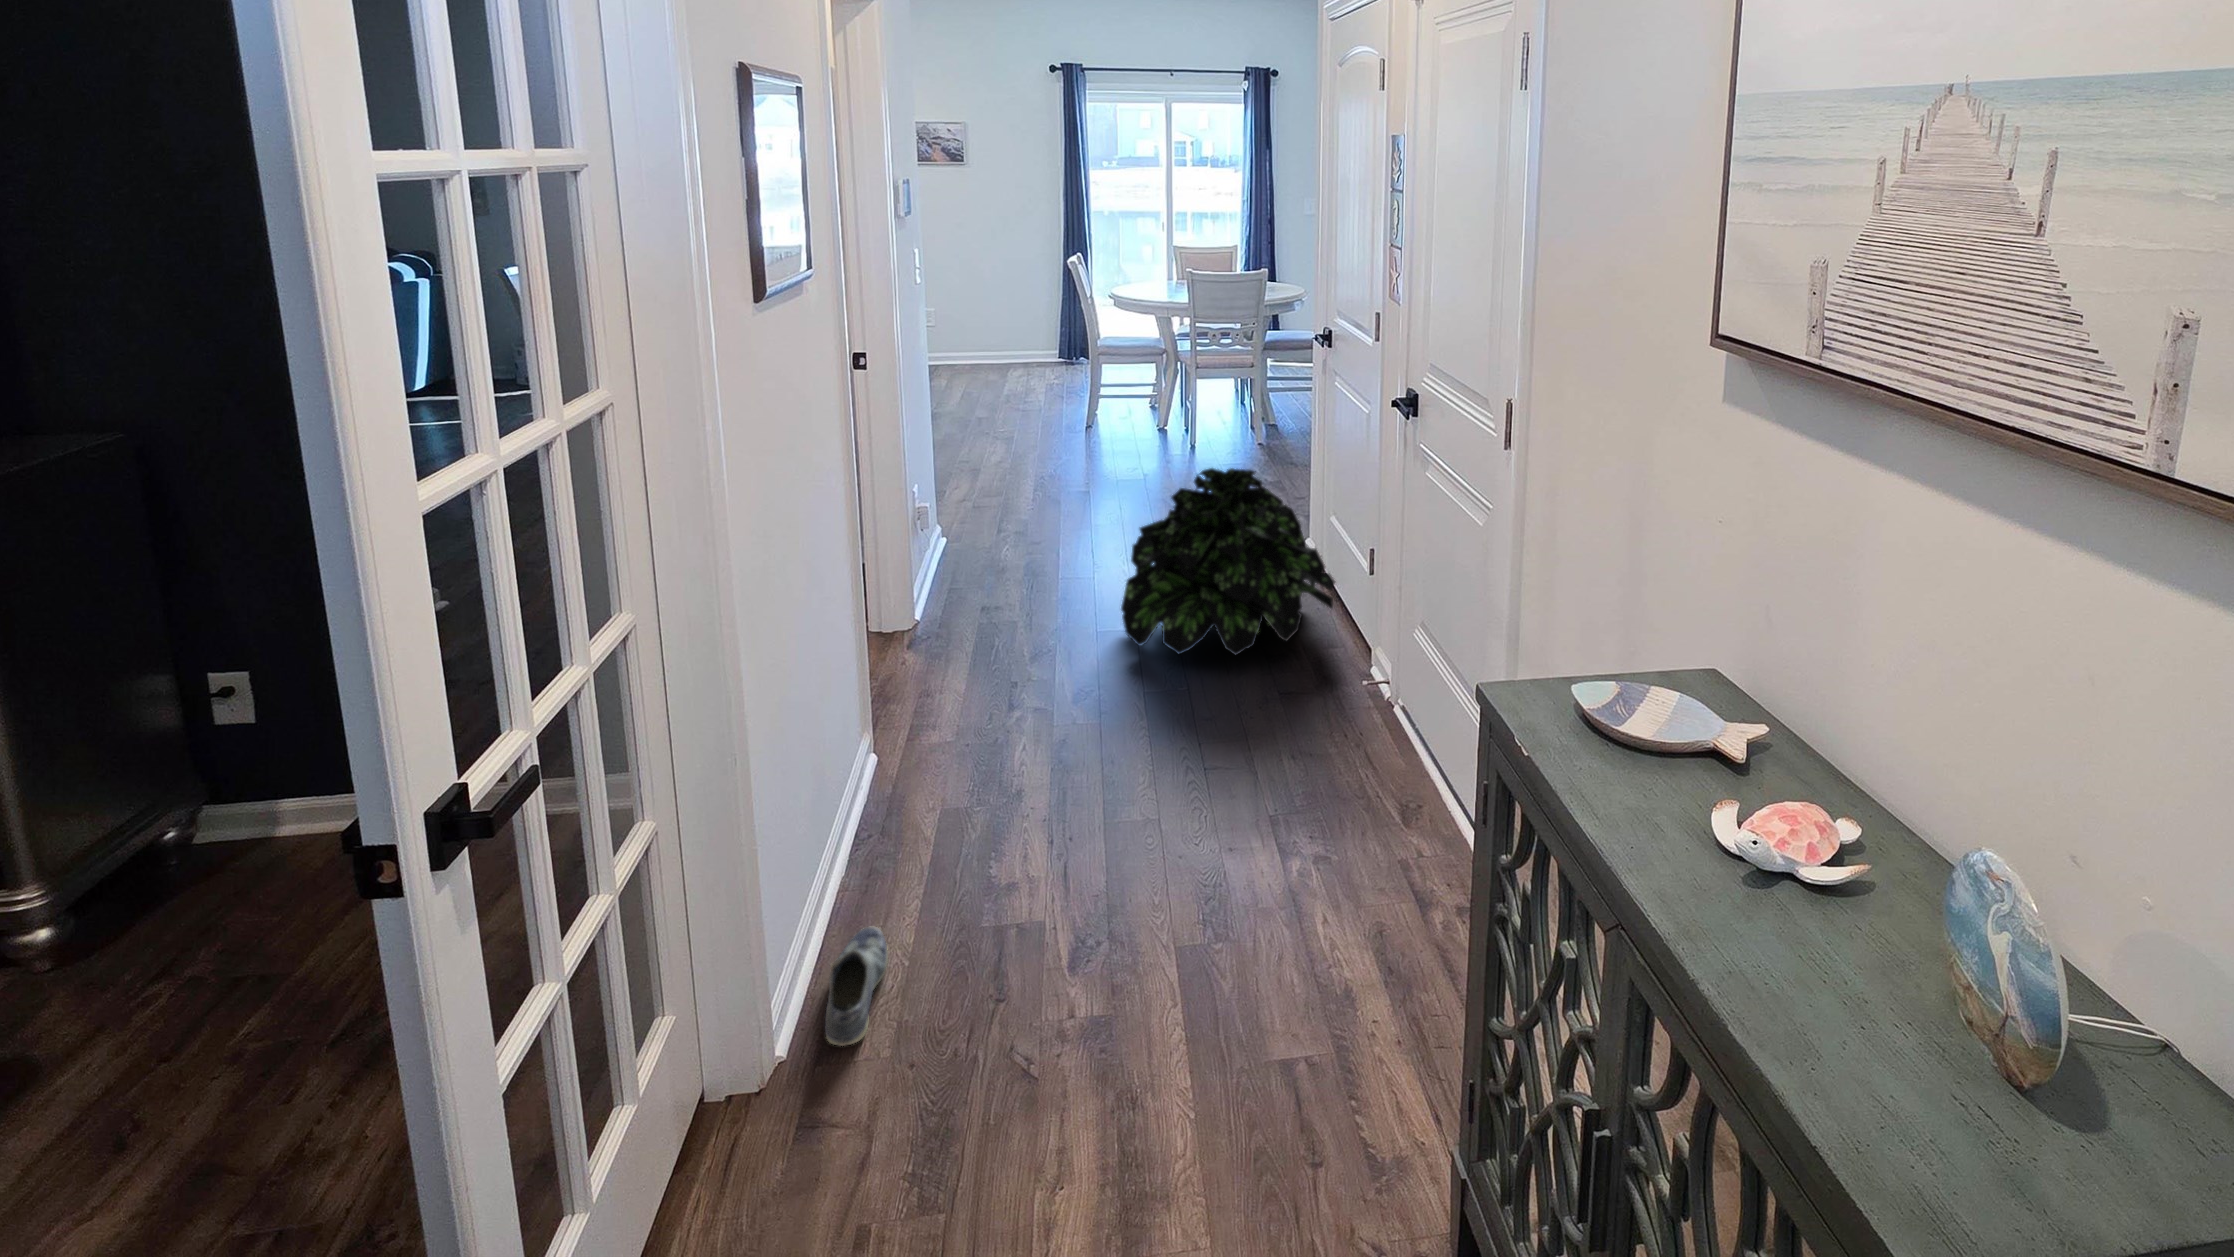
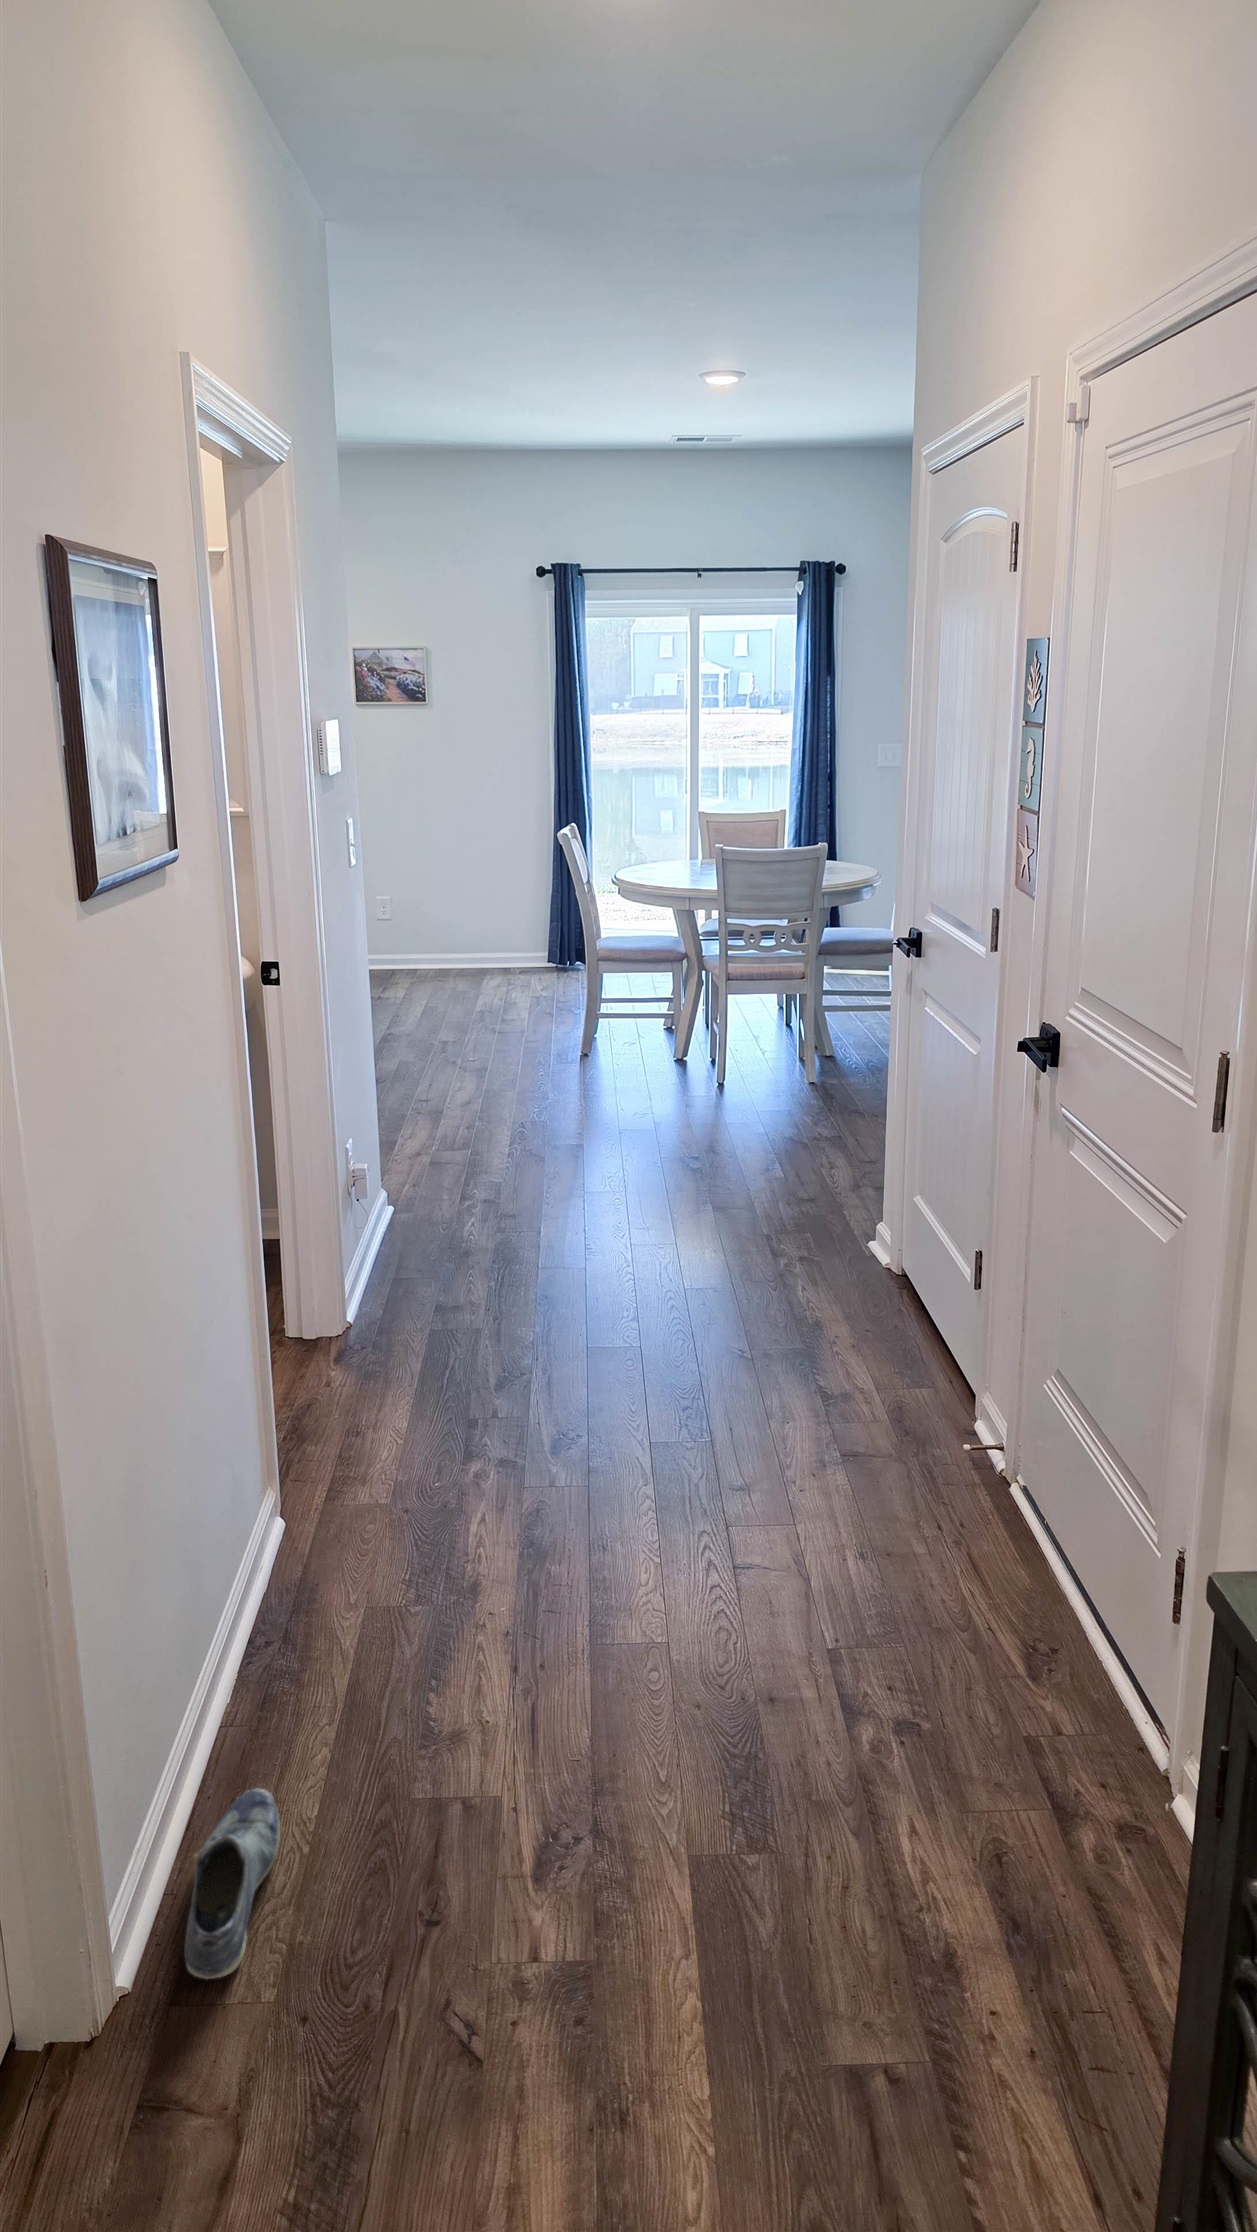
potted plant: present [1121,468,1335,655] -> none [621,1123,921,1389]

